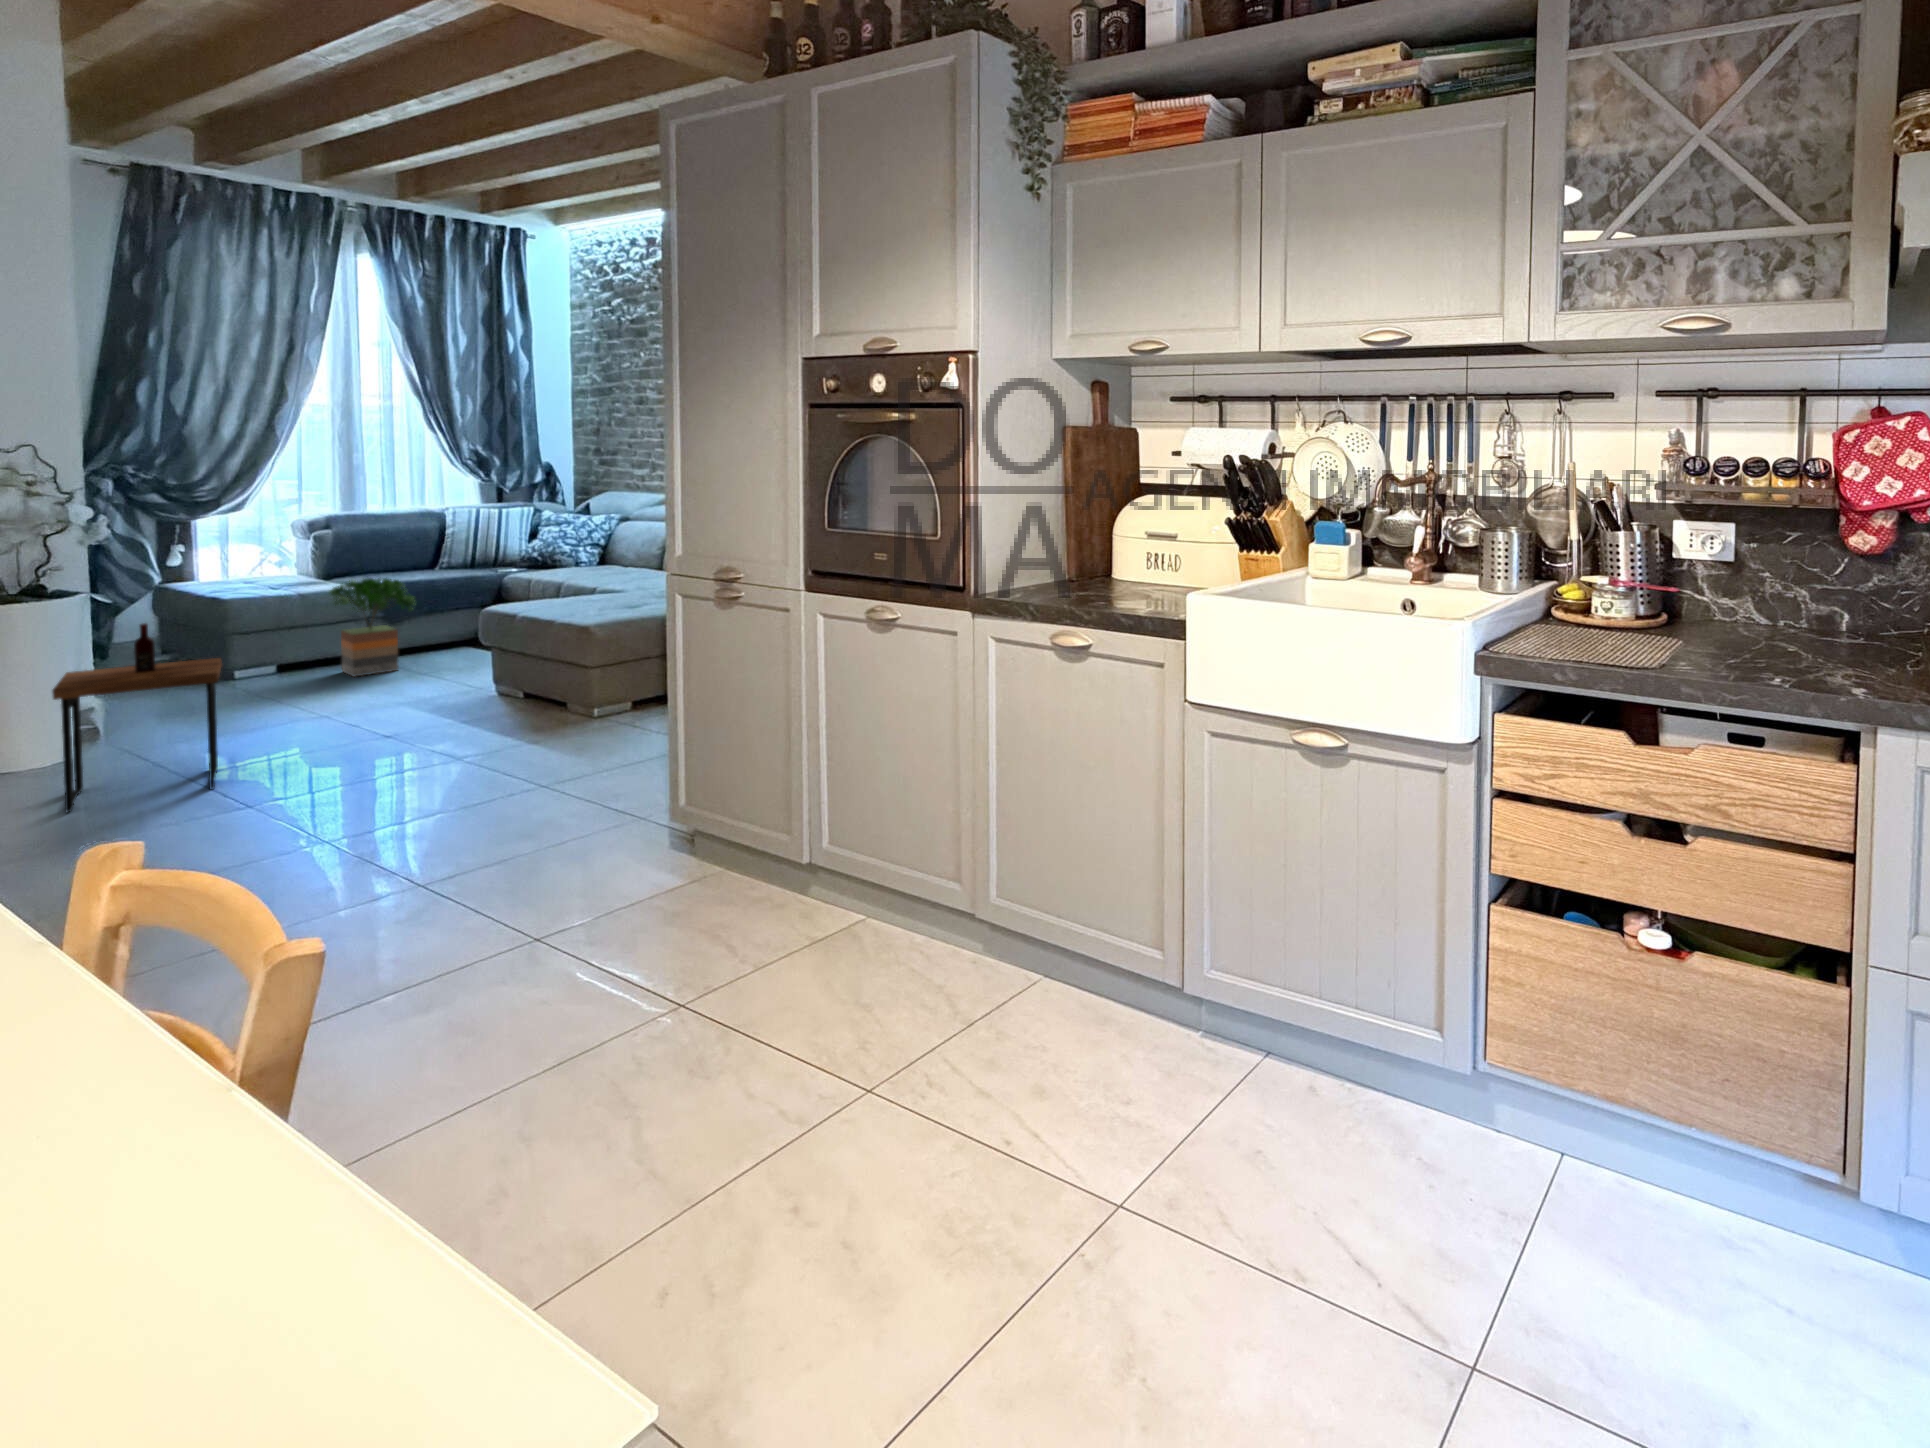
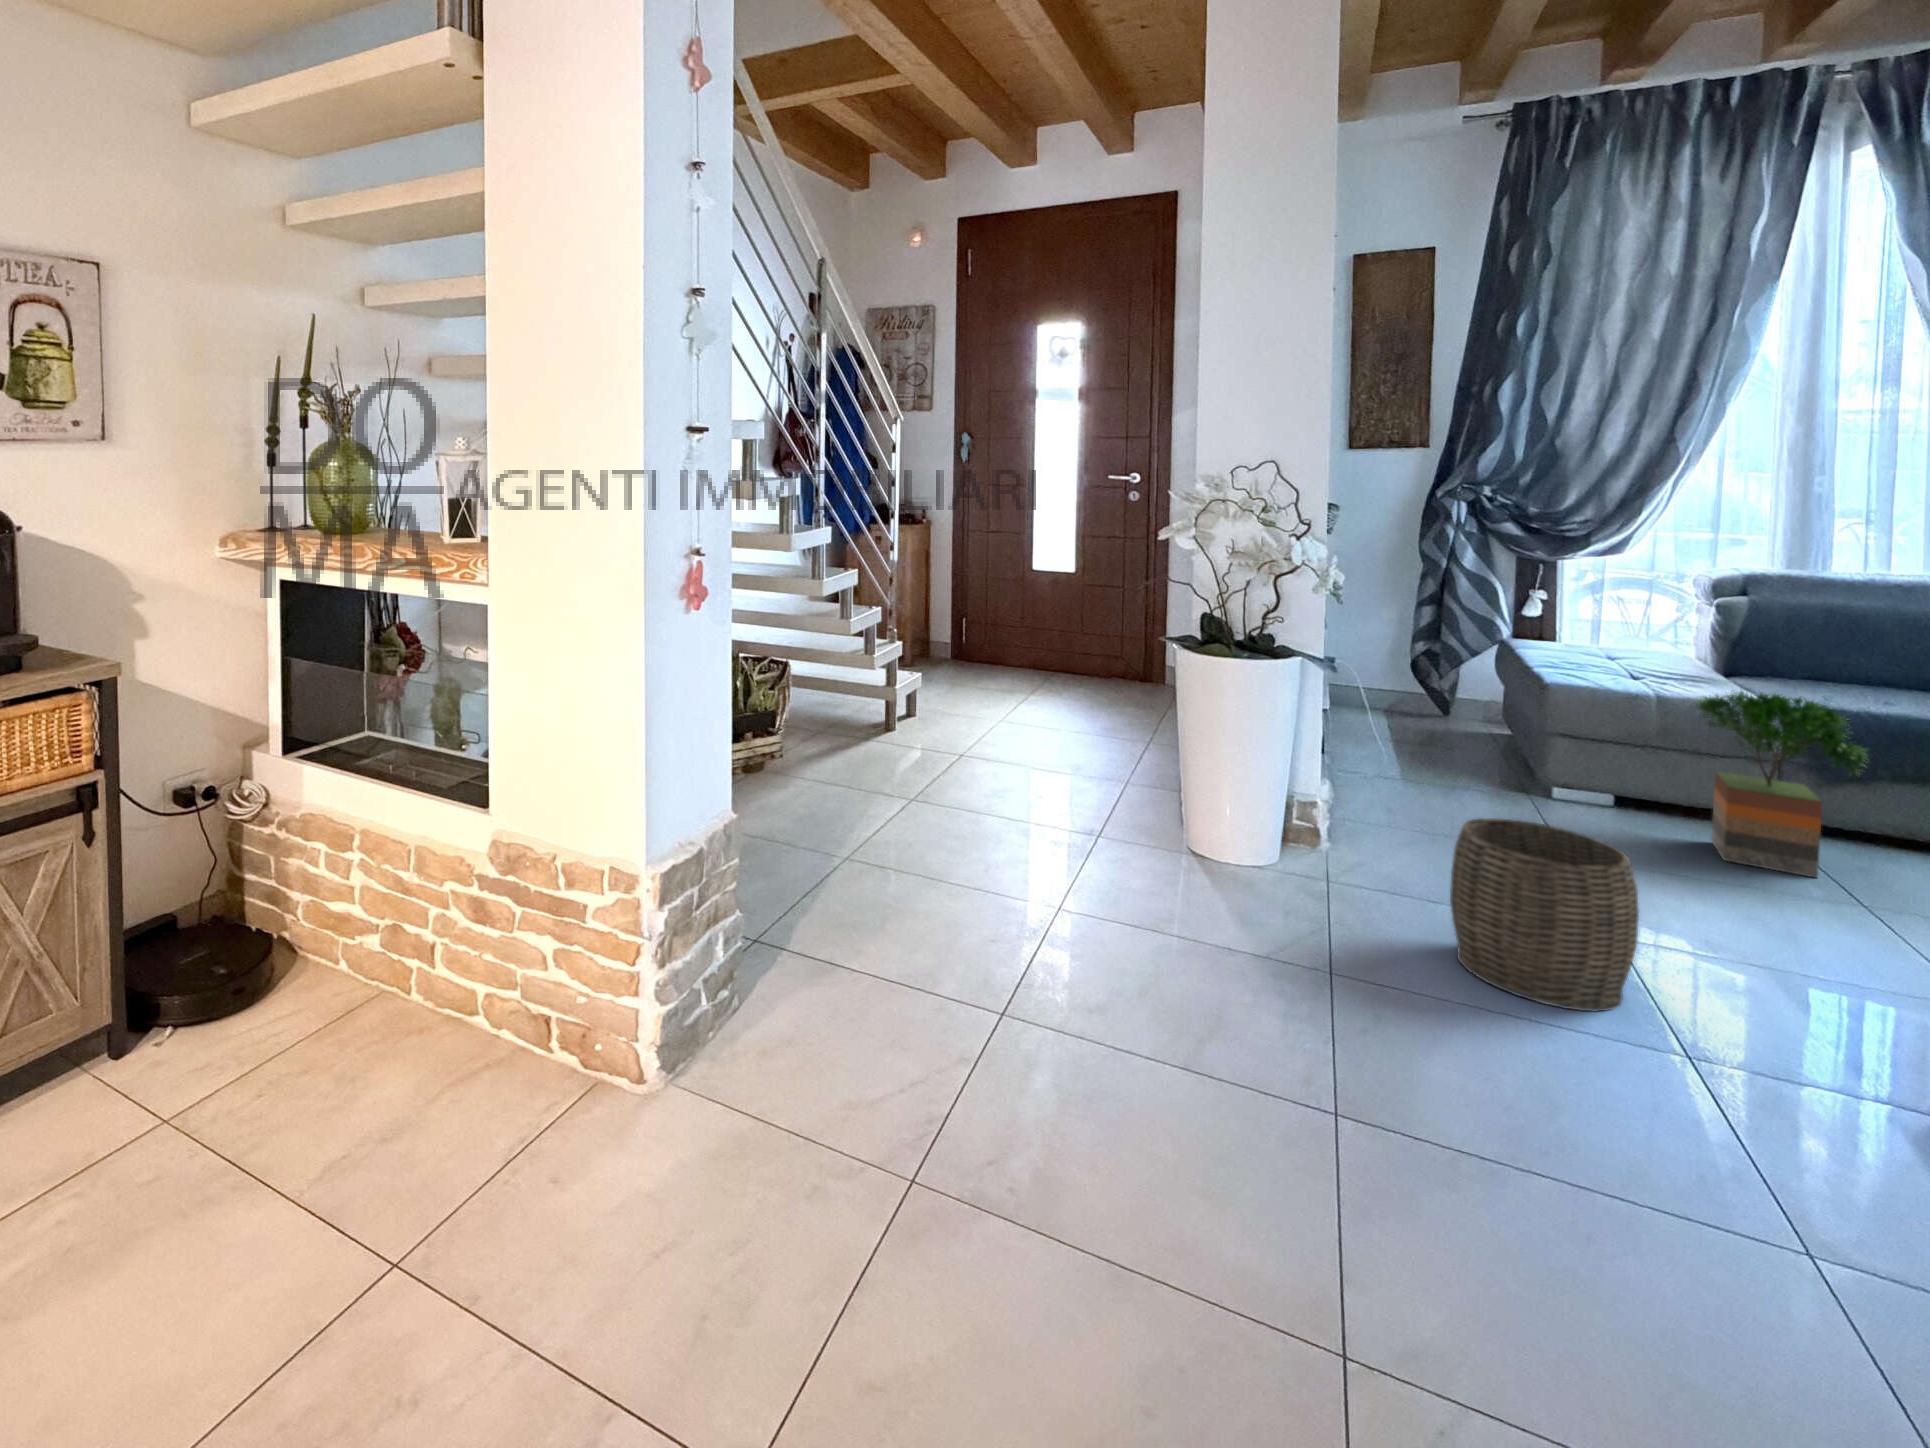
side table: present [52,623,222,812] -> none [1186,708,1414,1006]
woven basket: none [242,660,352,756] -> present [1450,818,1639,1011]

